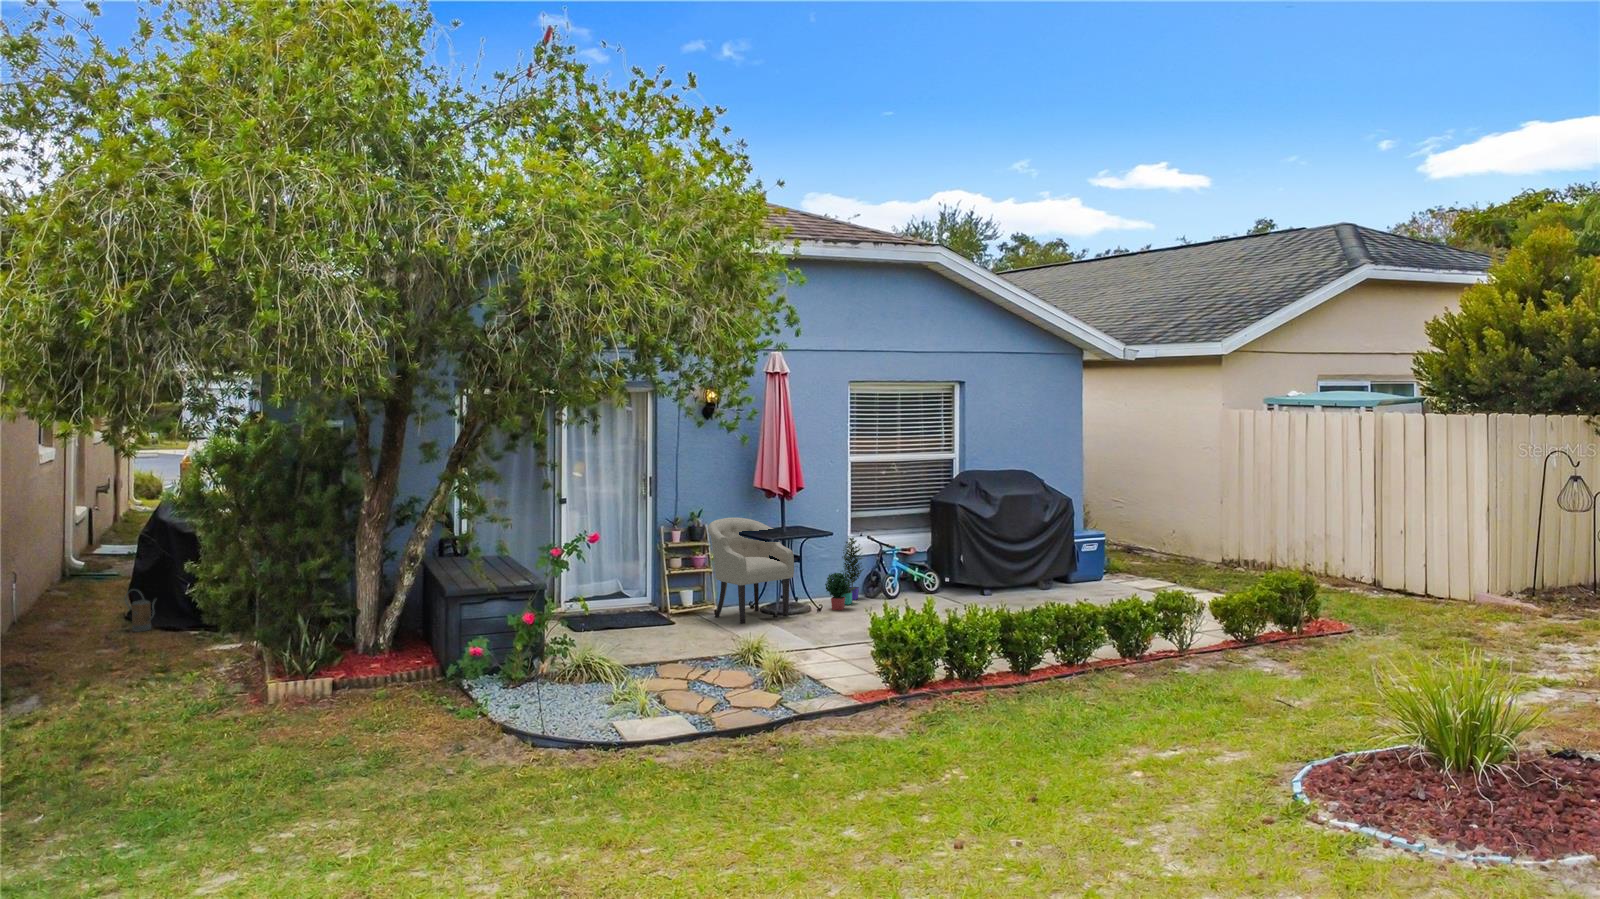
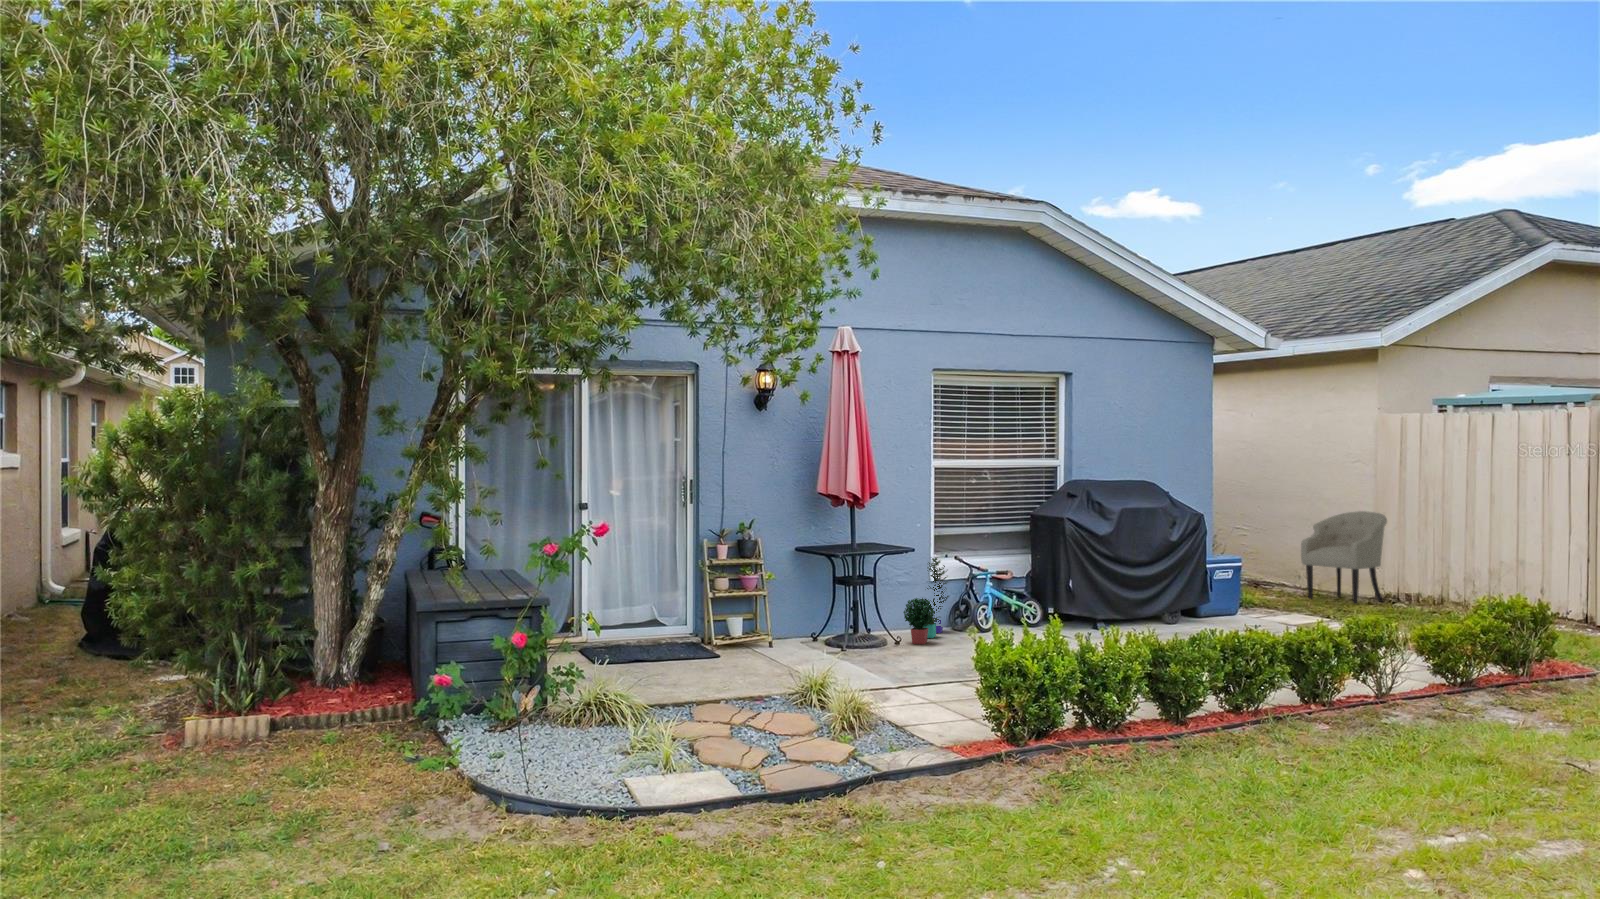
chair: present [708,518,794,624] -> present [1301,511,1387,604]
watering can: present [125,589,157,631] -> none [72,609,108,659]

